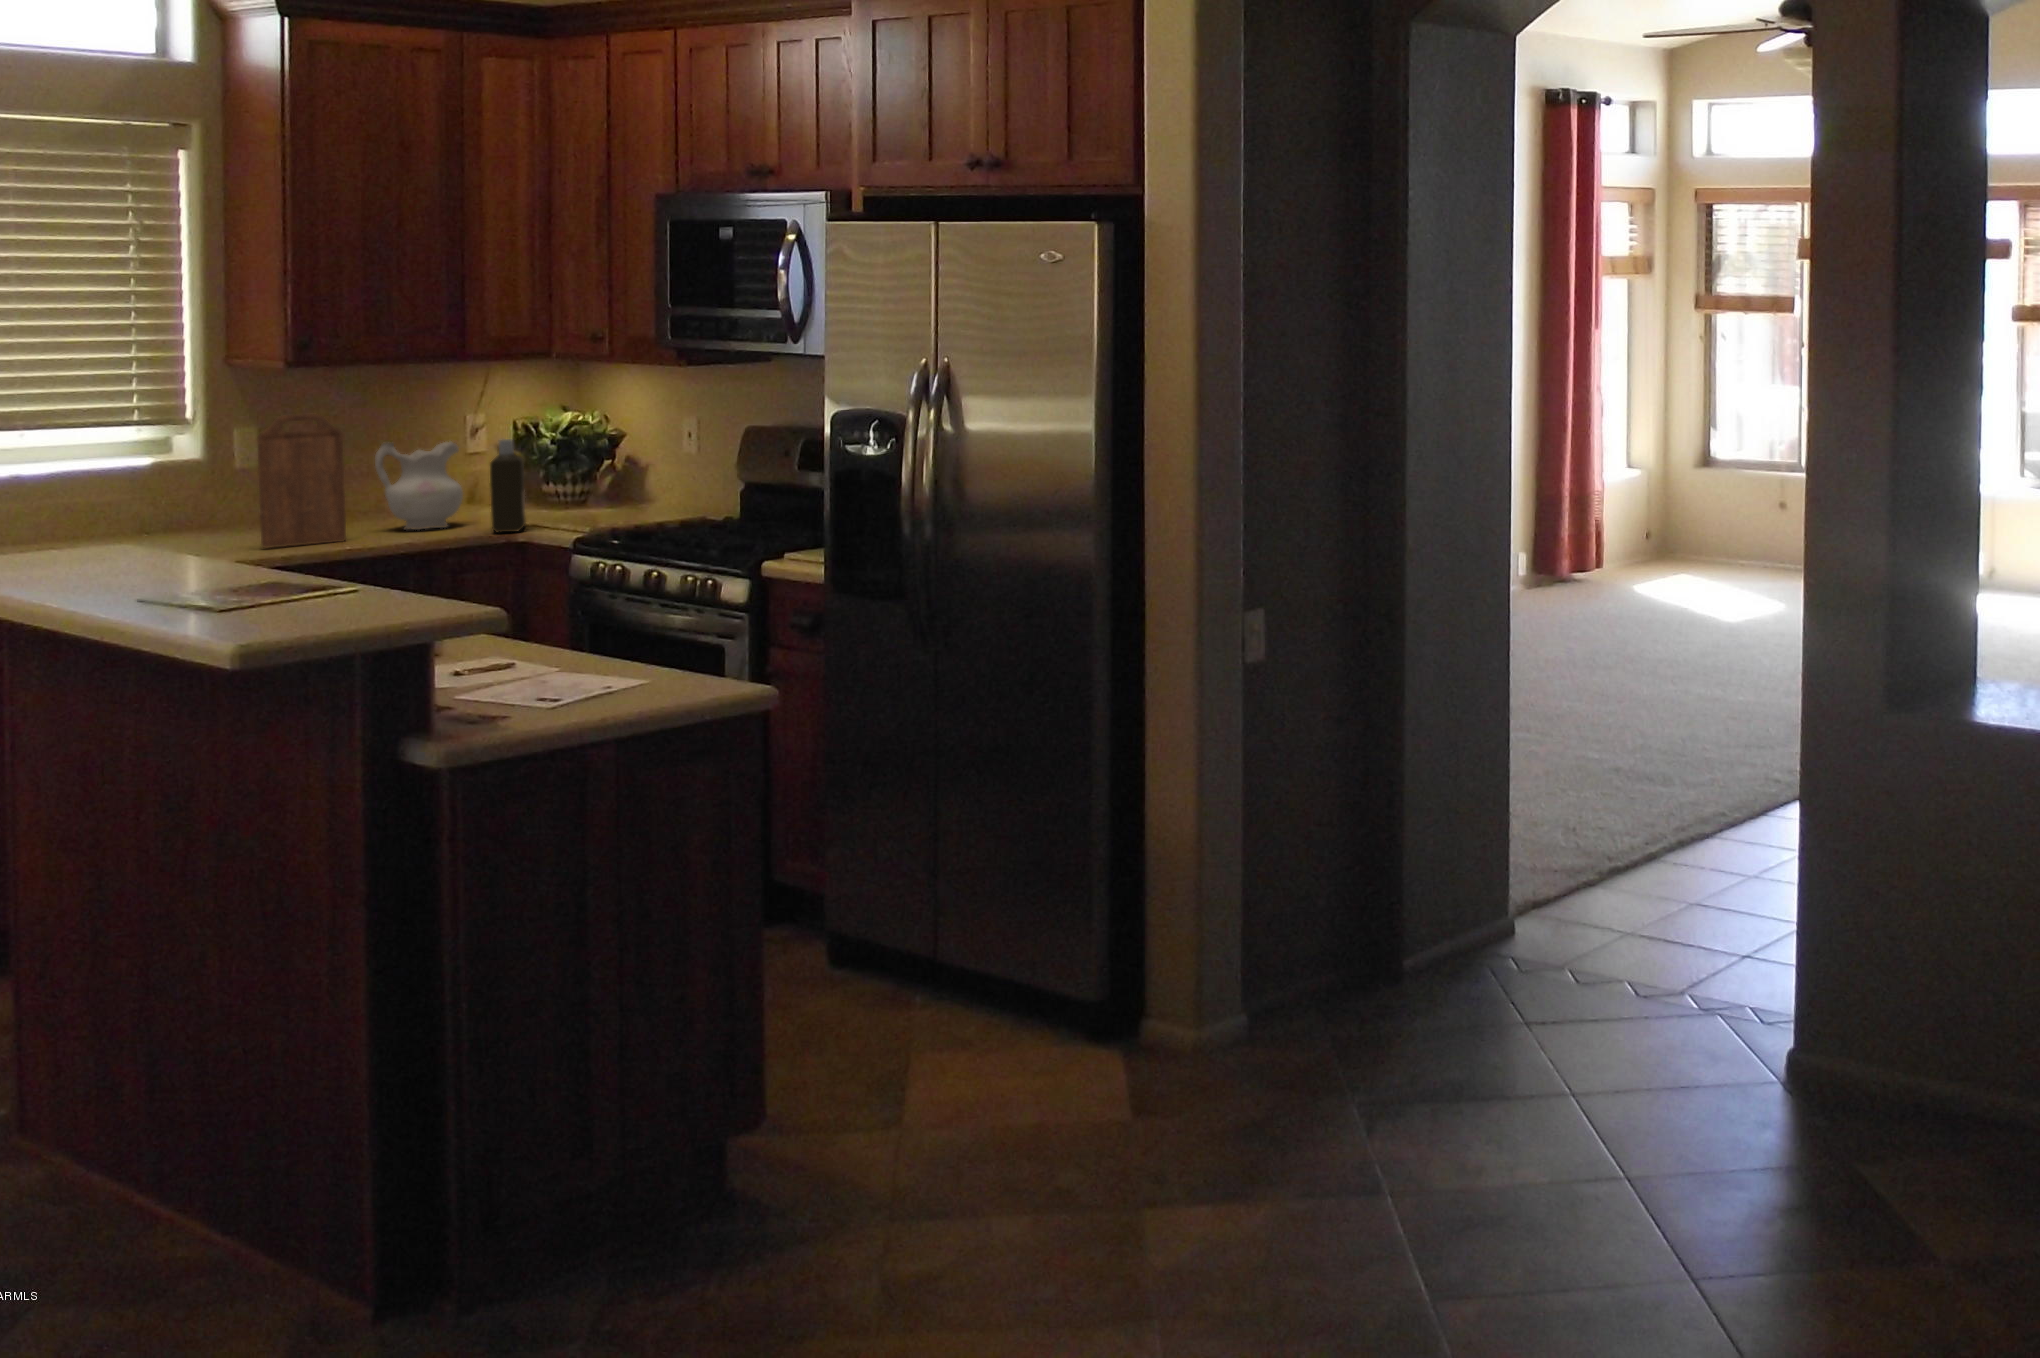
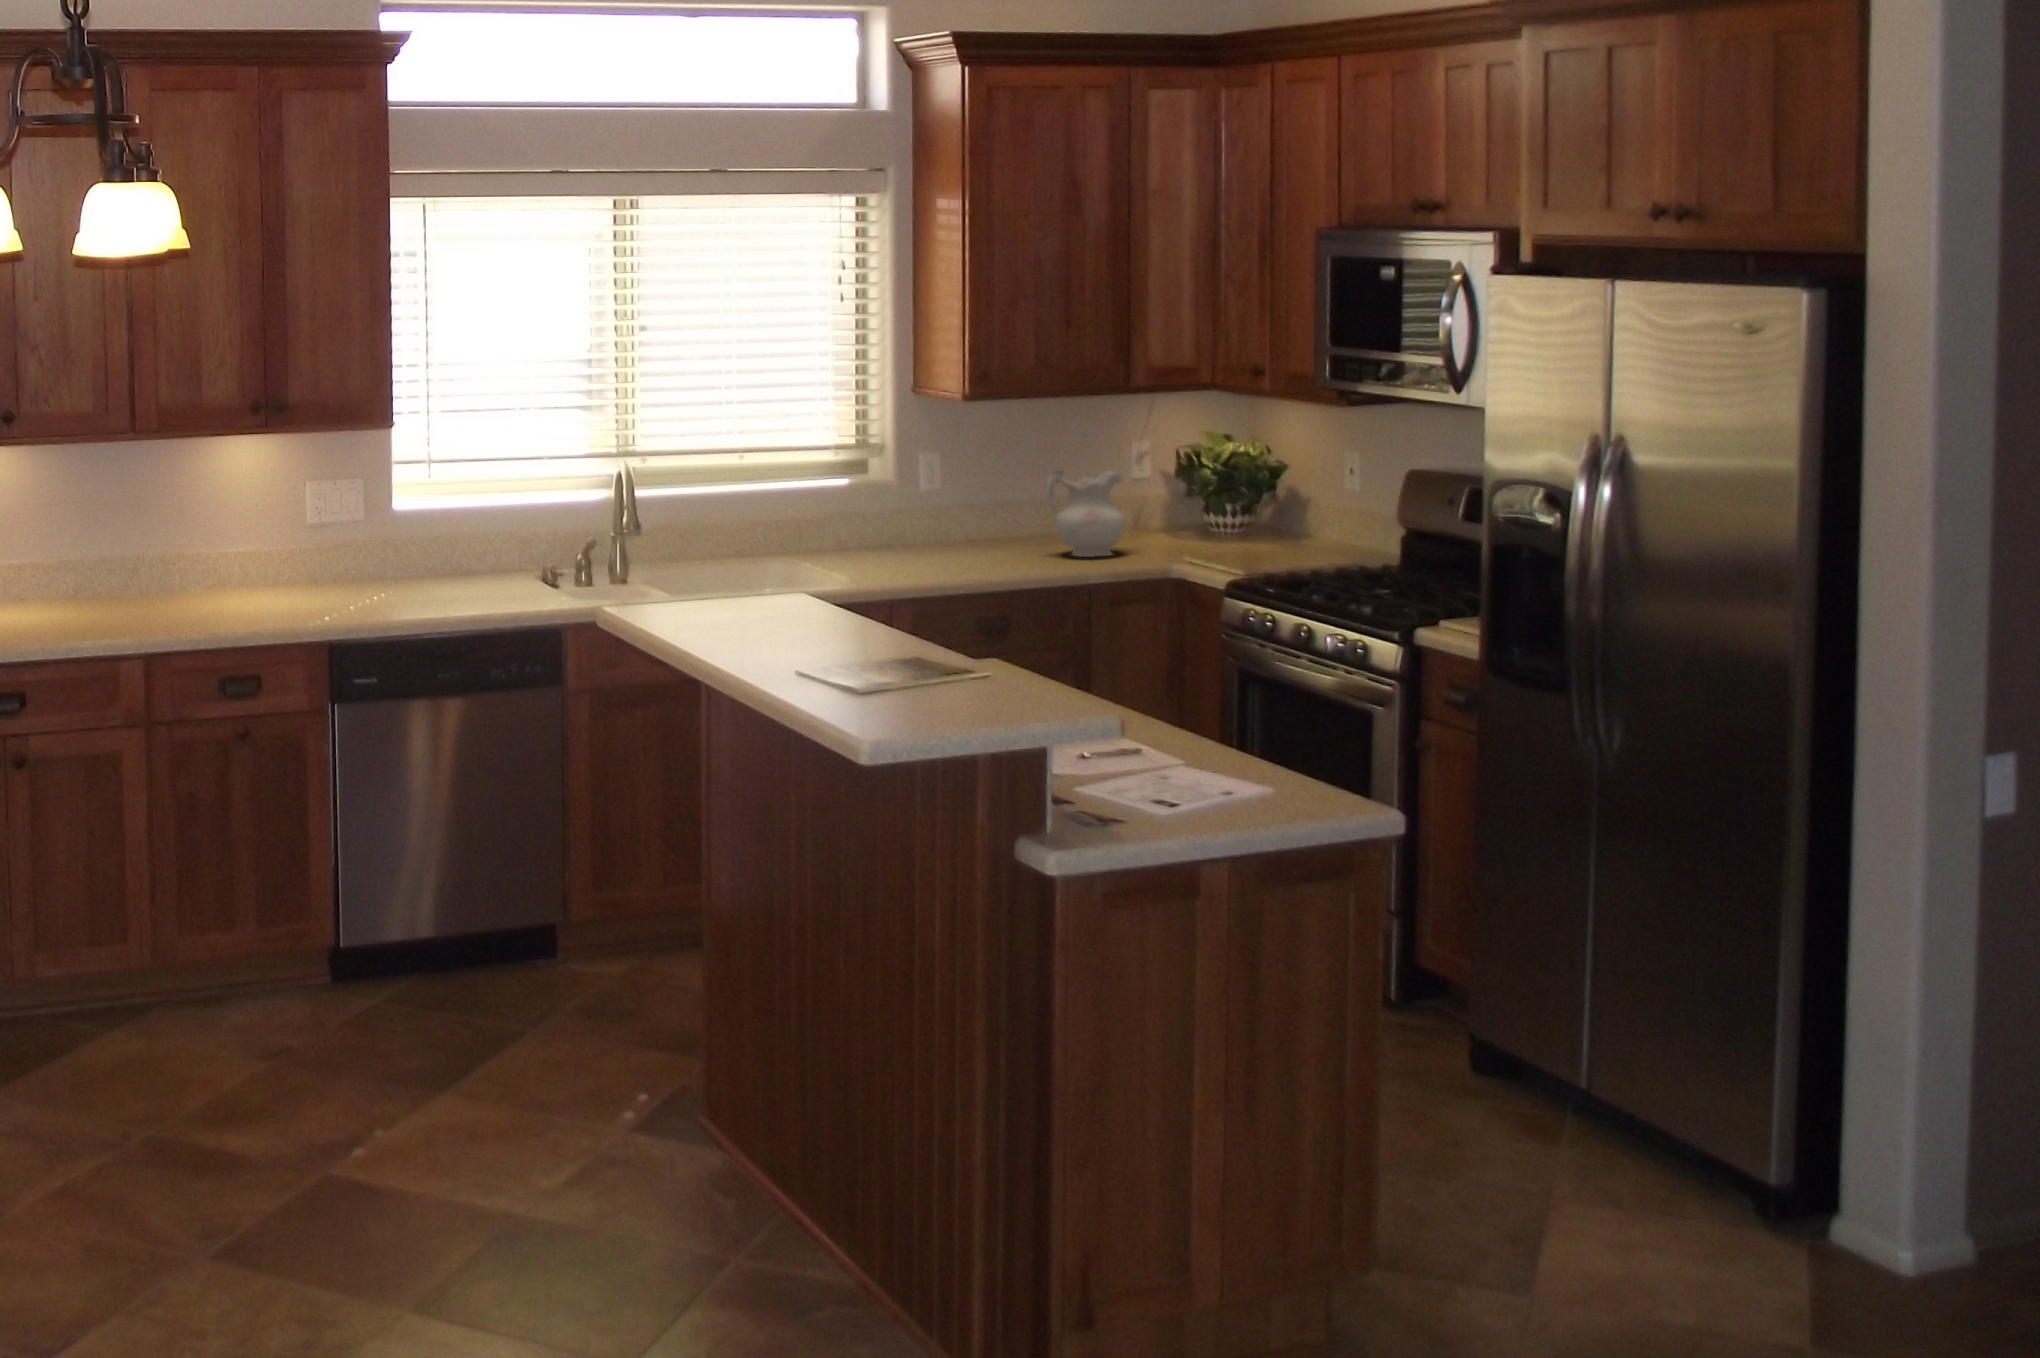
cutting board: present [257,413,346,548] -> none [945,443,1020,569]
bottle: present [490,439,525,532] -> none [1150,473,1184,567]

